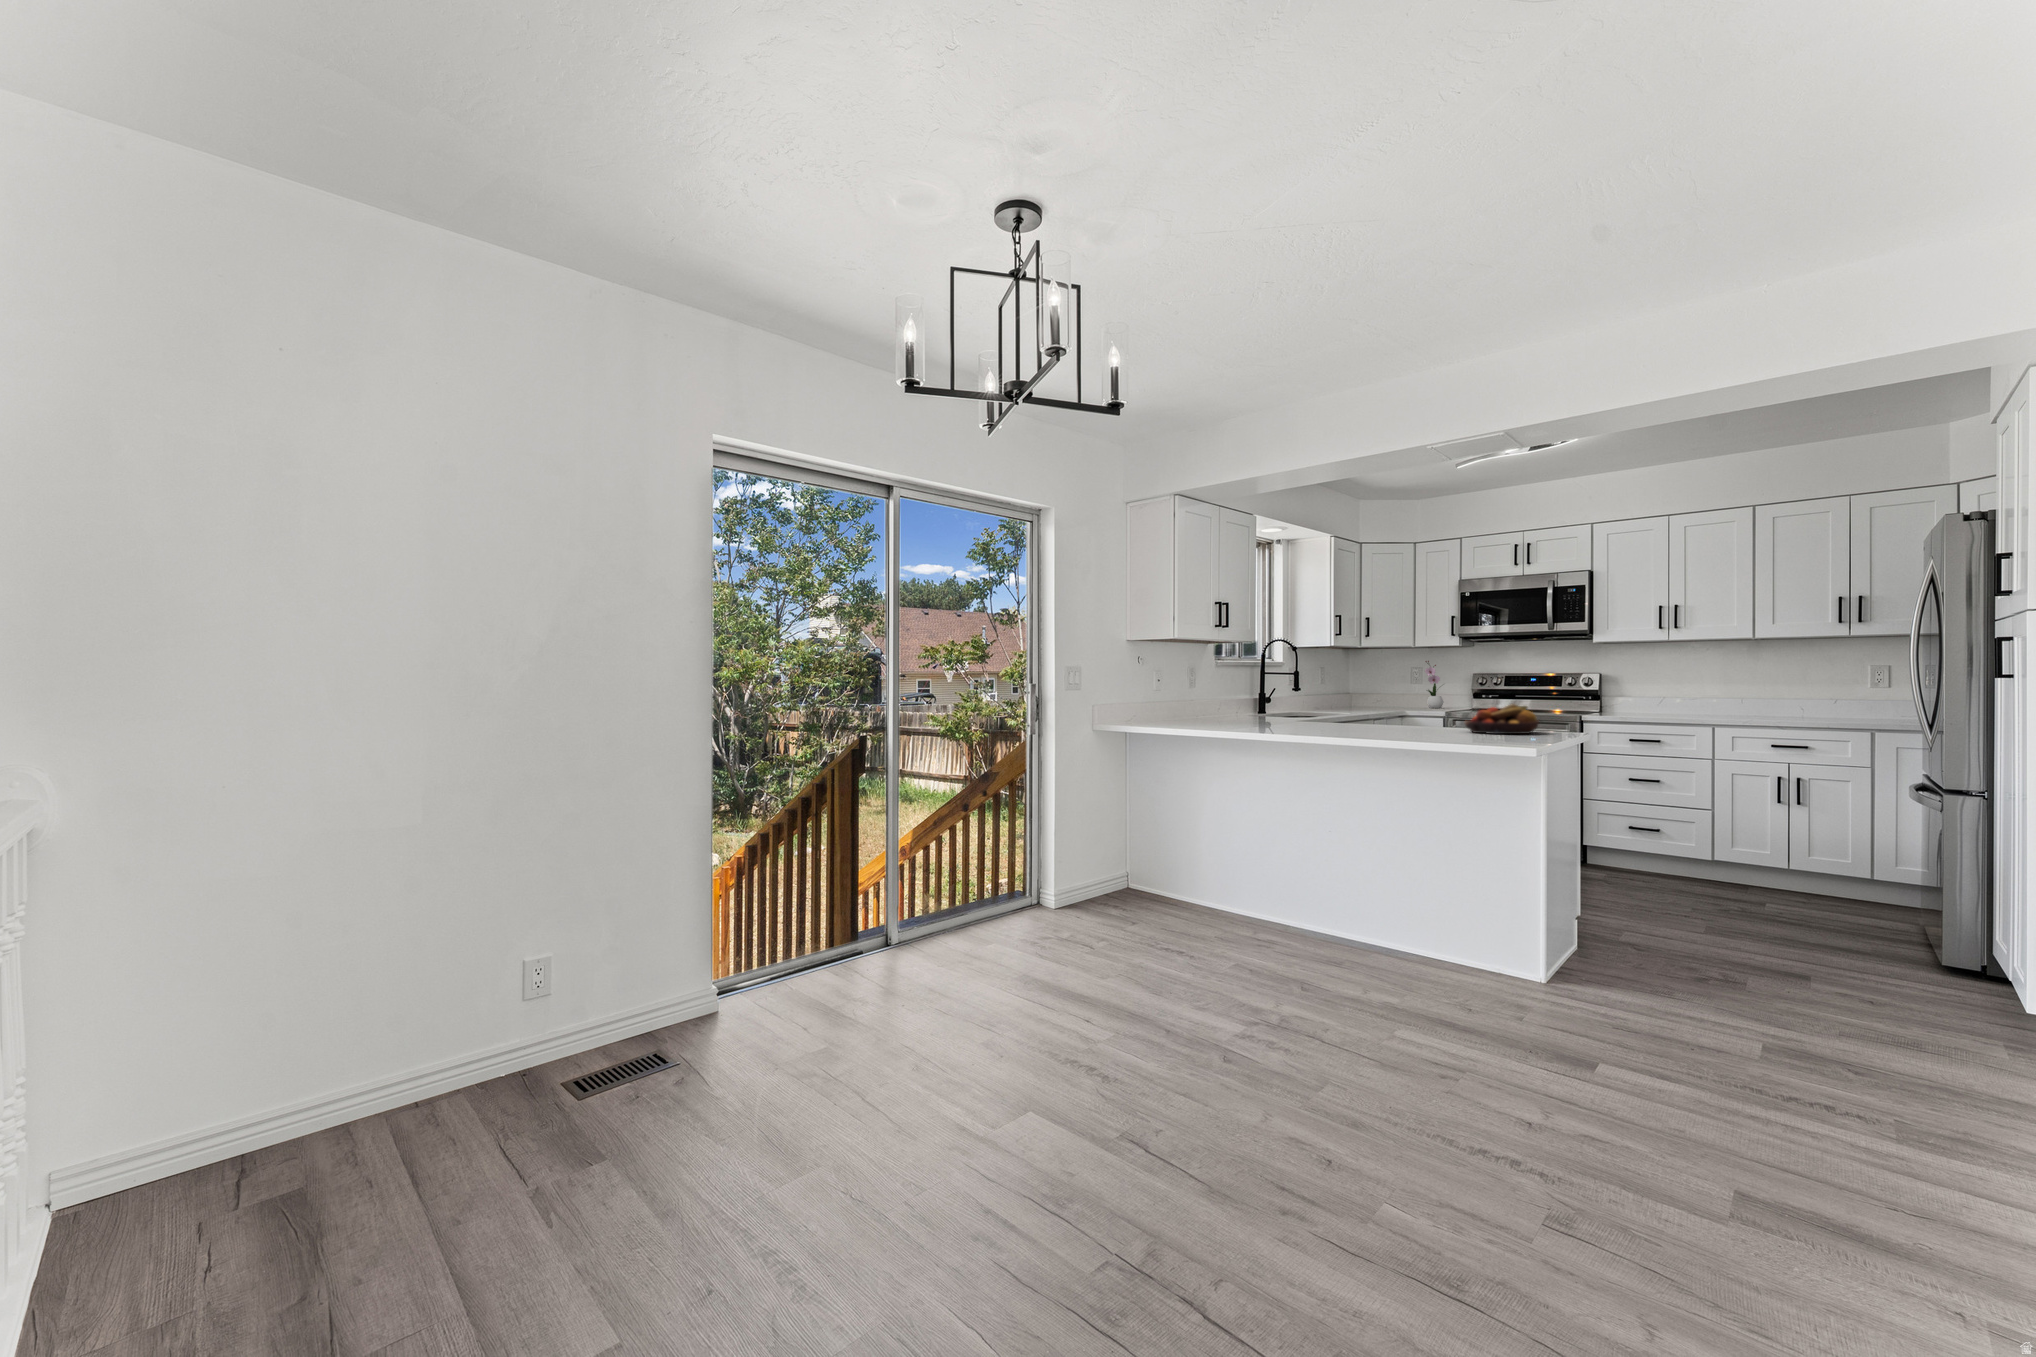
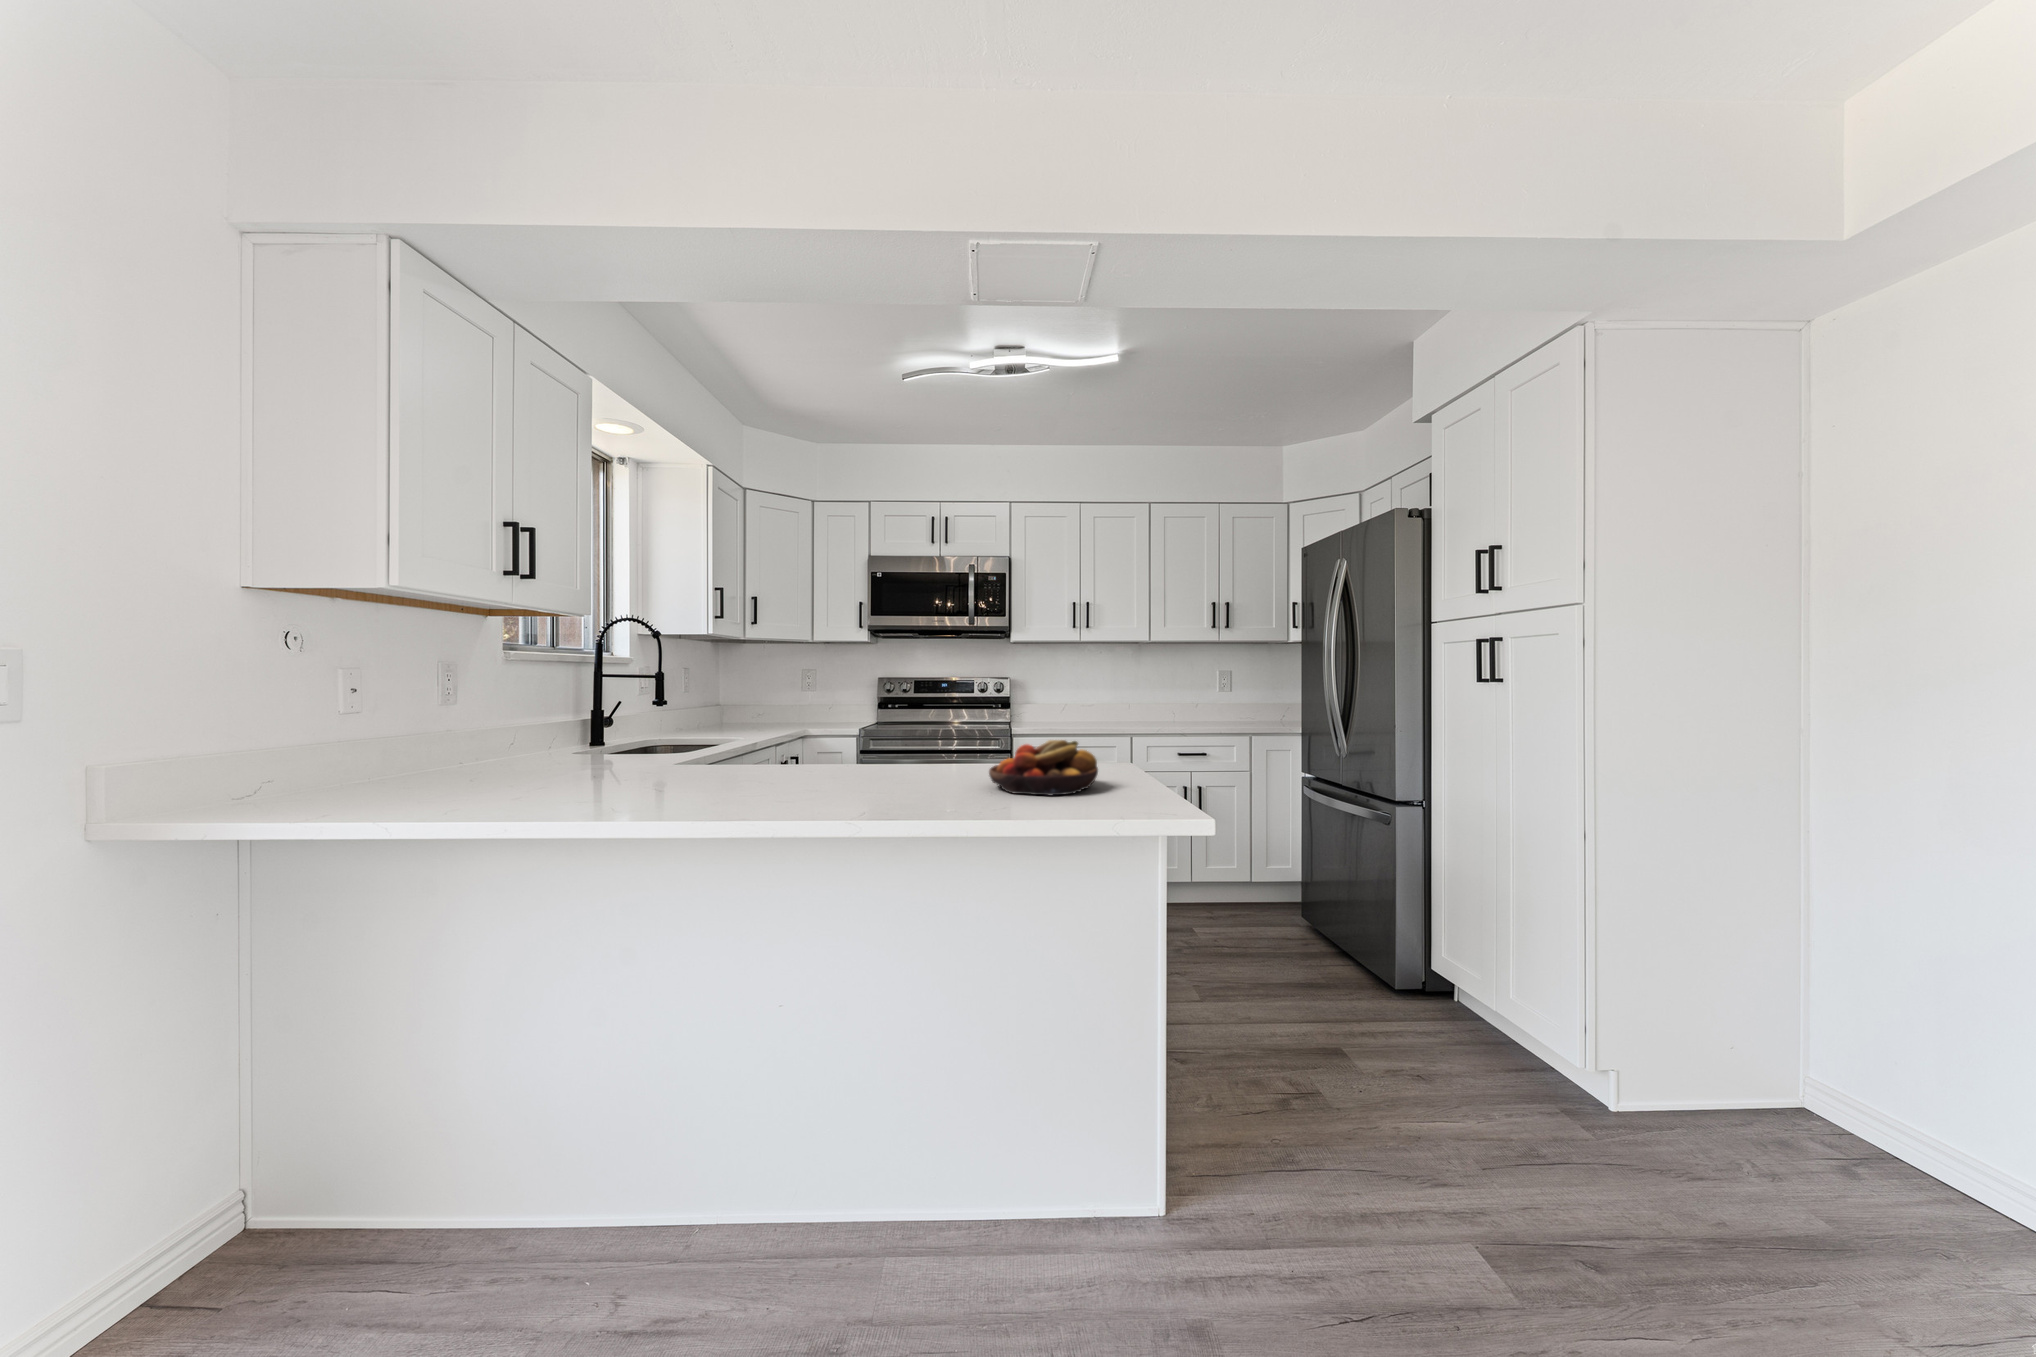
flower arrangement: present [1425,661,1444,708] -> none [823,658,845,717]

